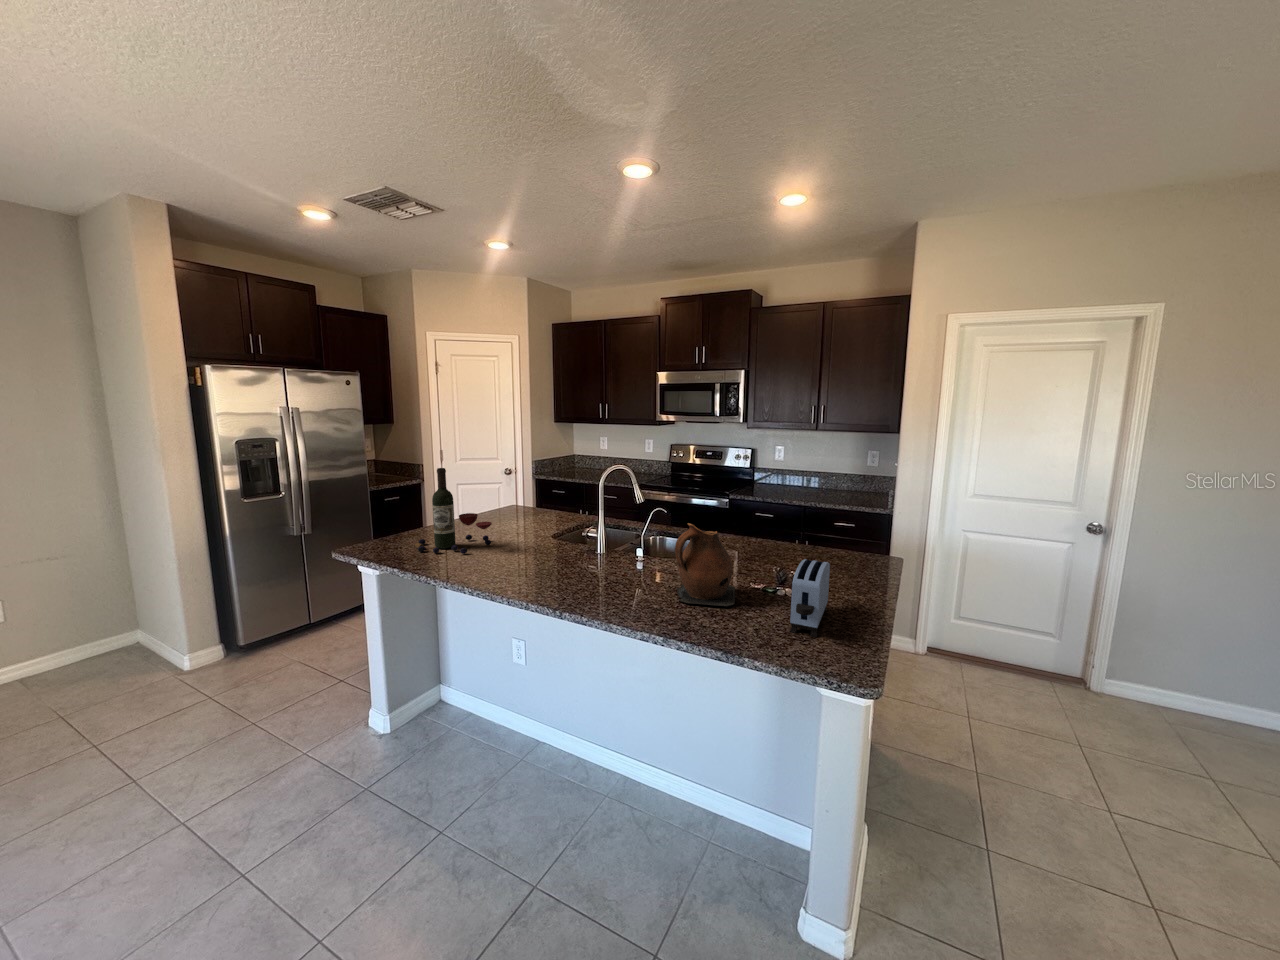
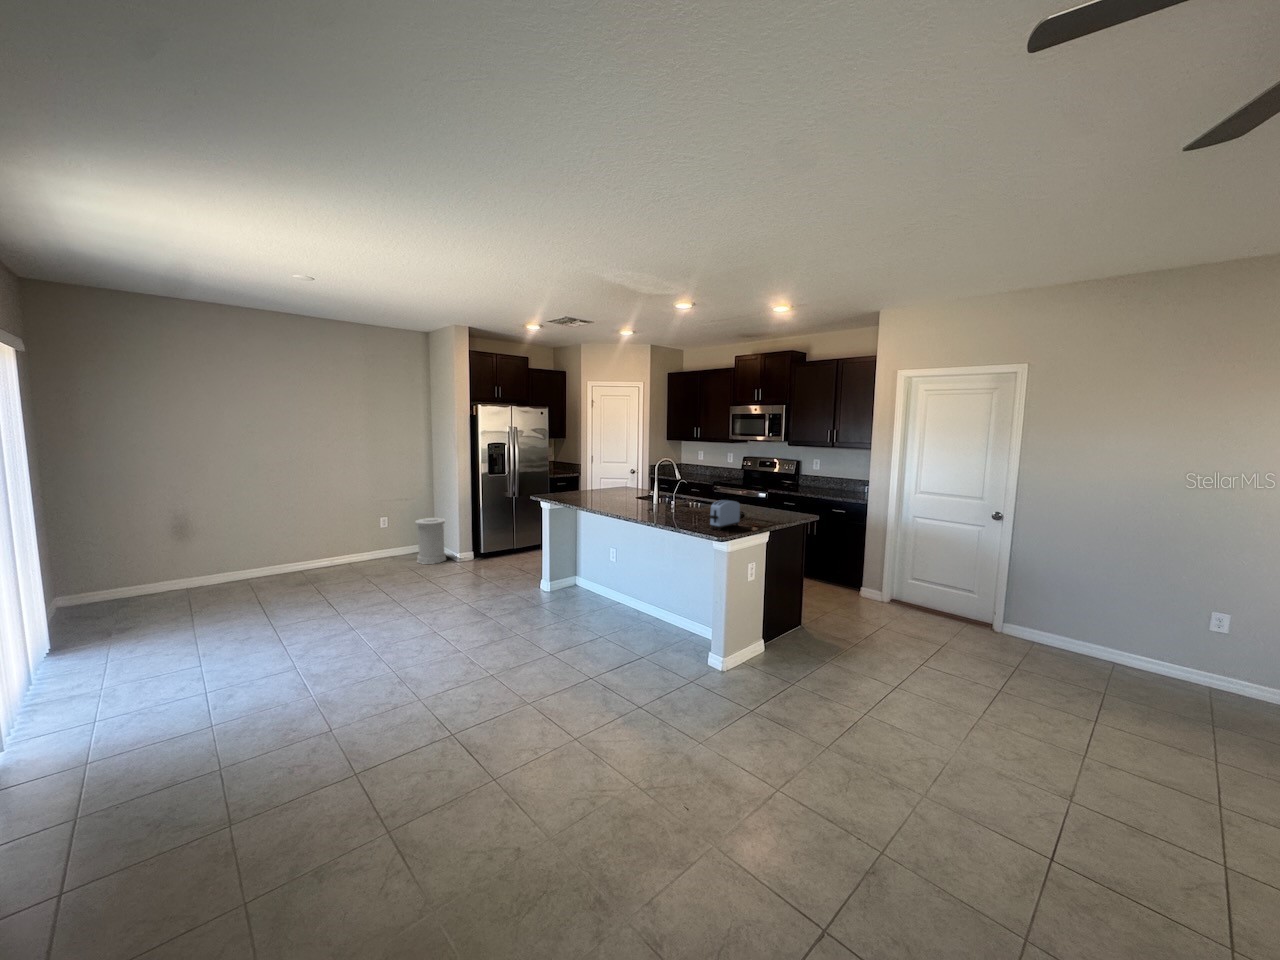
wine bottle: present [415,468,492,554] -> none [566,458,603,501]
ceramic pitcher: present [675,523,735,607] -> none [672,483,705,522]
trash can: none [72,587,161,687] -> present [416,518,446,564]

